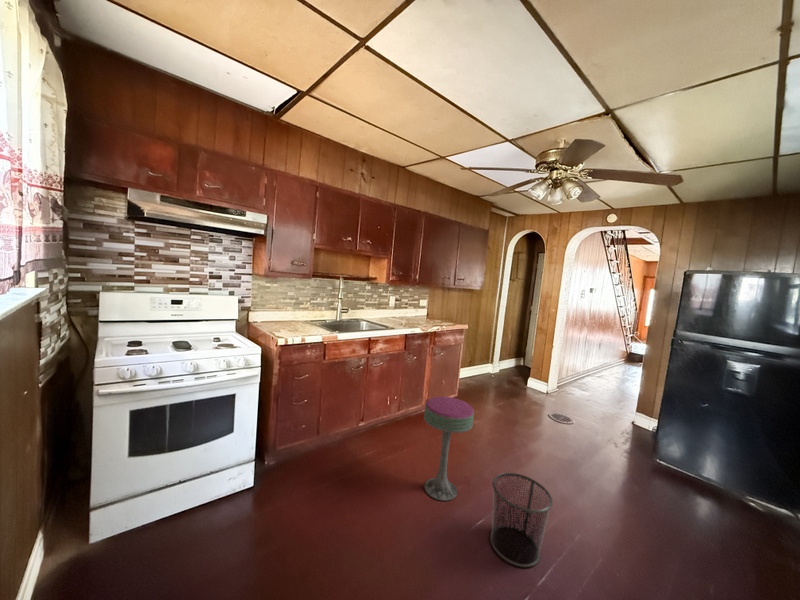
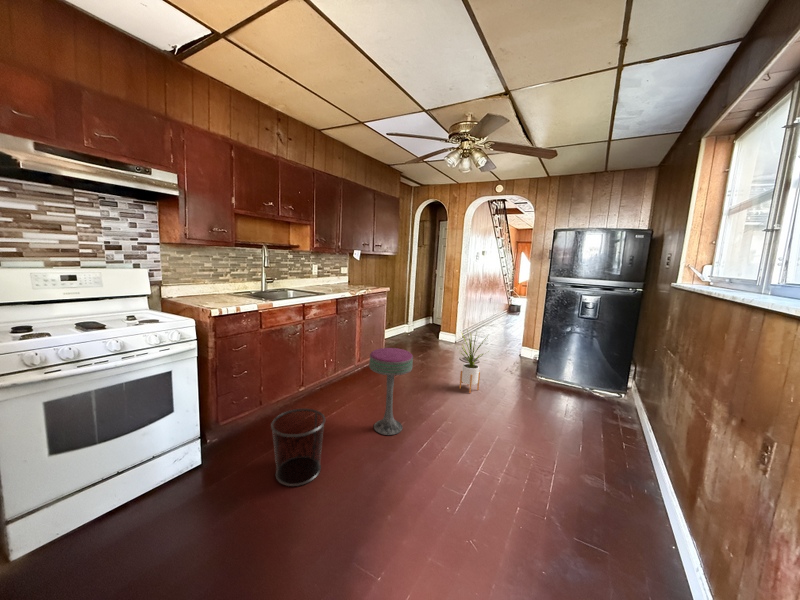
house plant: none [536,381,584,466] -> present [459,334,486,393]
waste bin: present [490,473,553,567] -> present [271,408,325,486]

